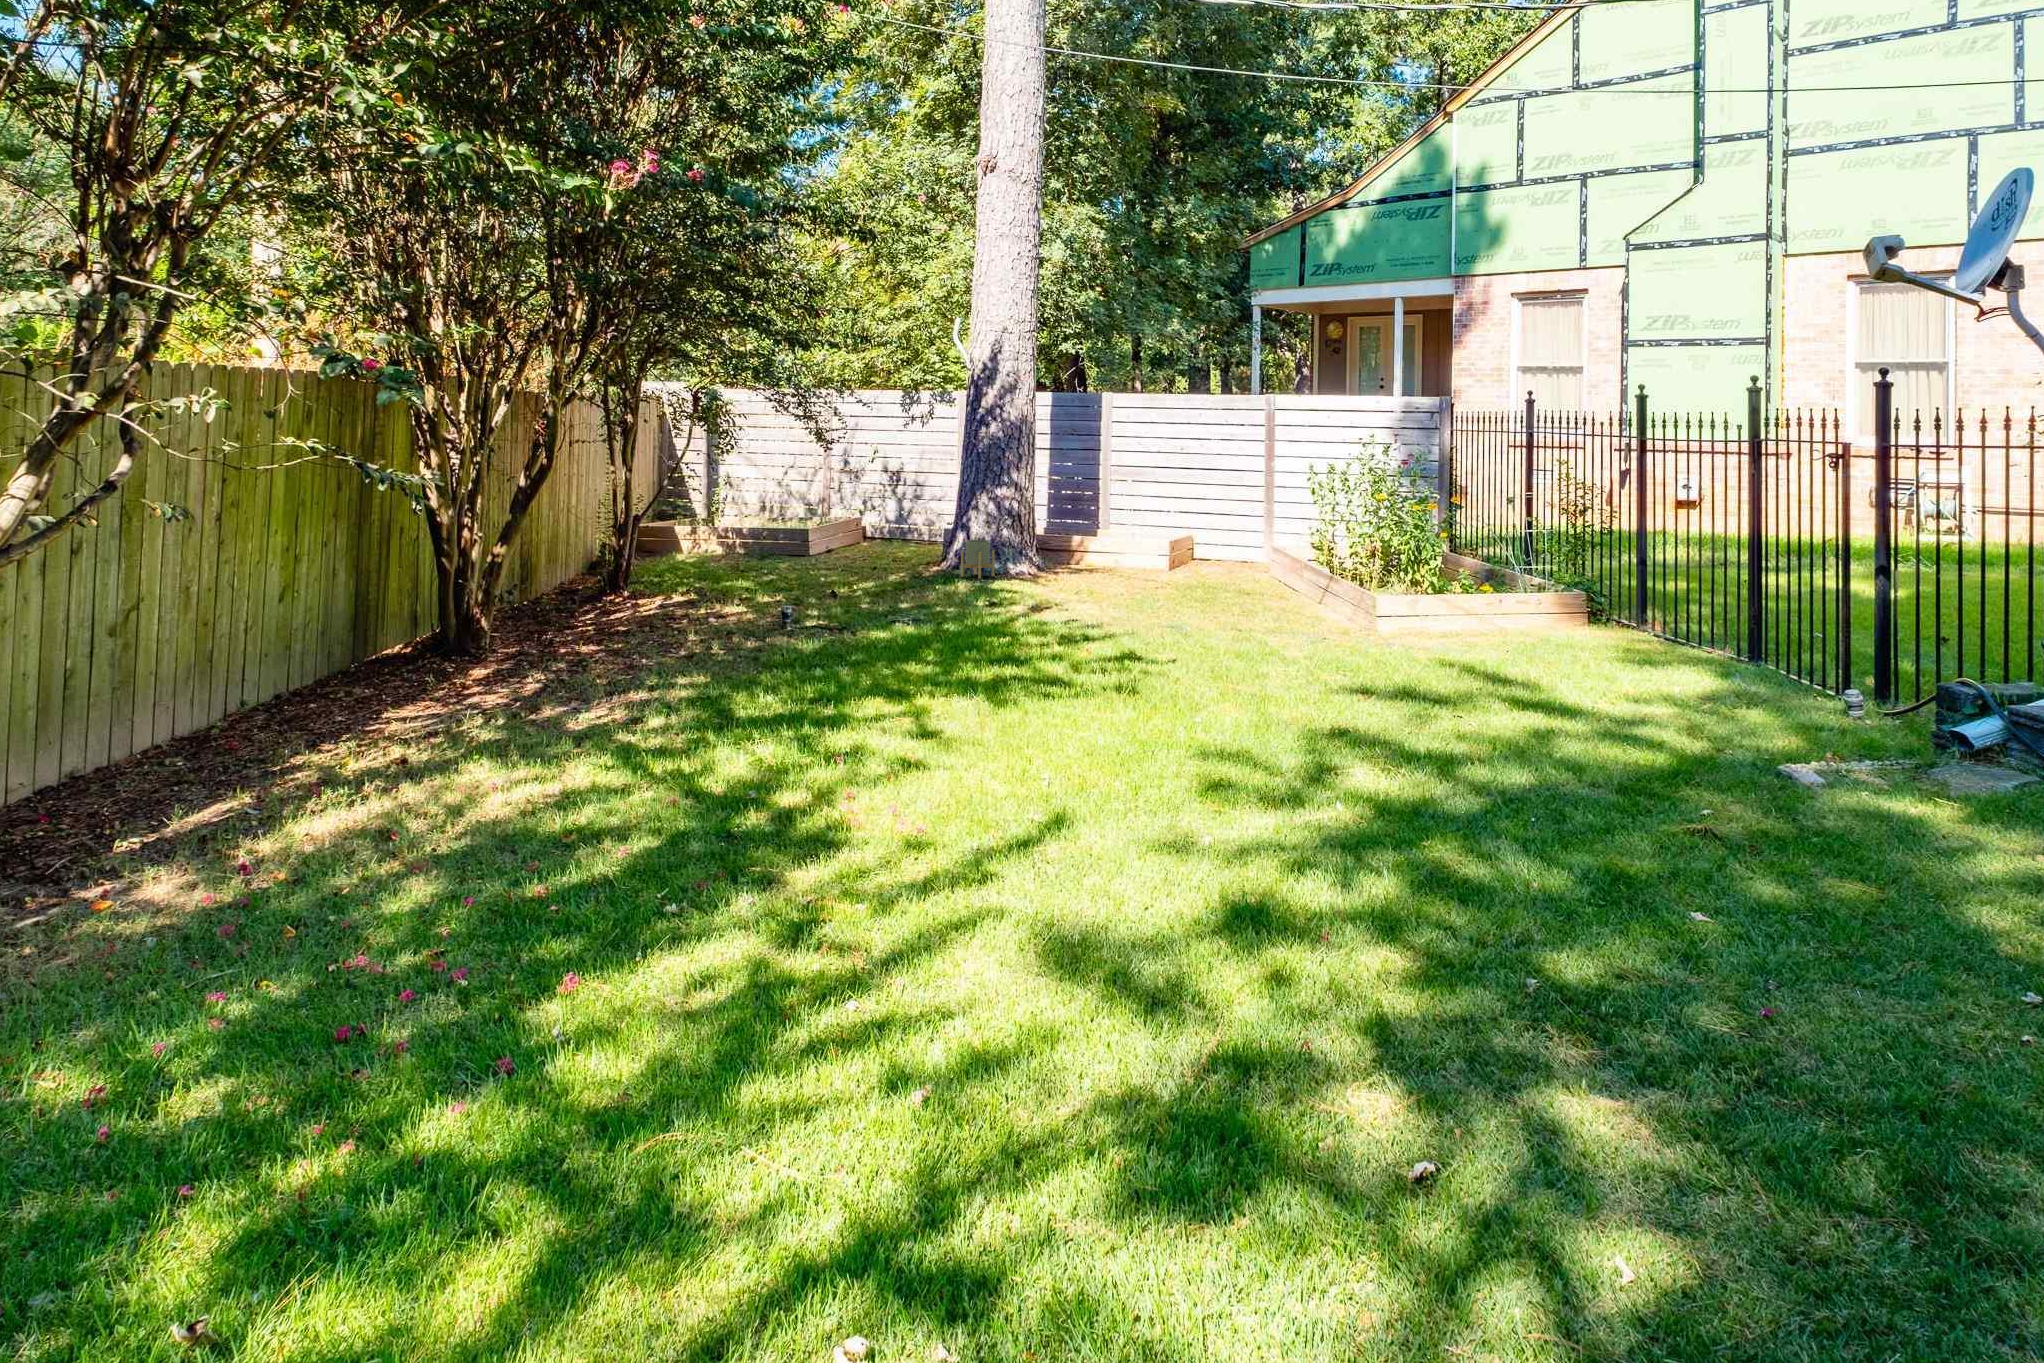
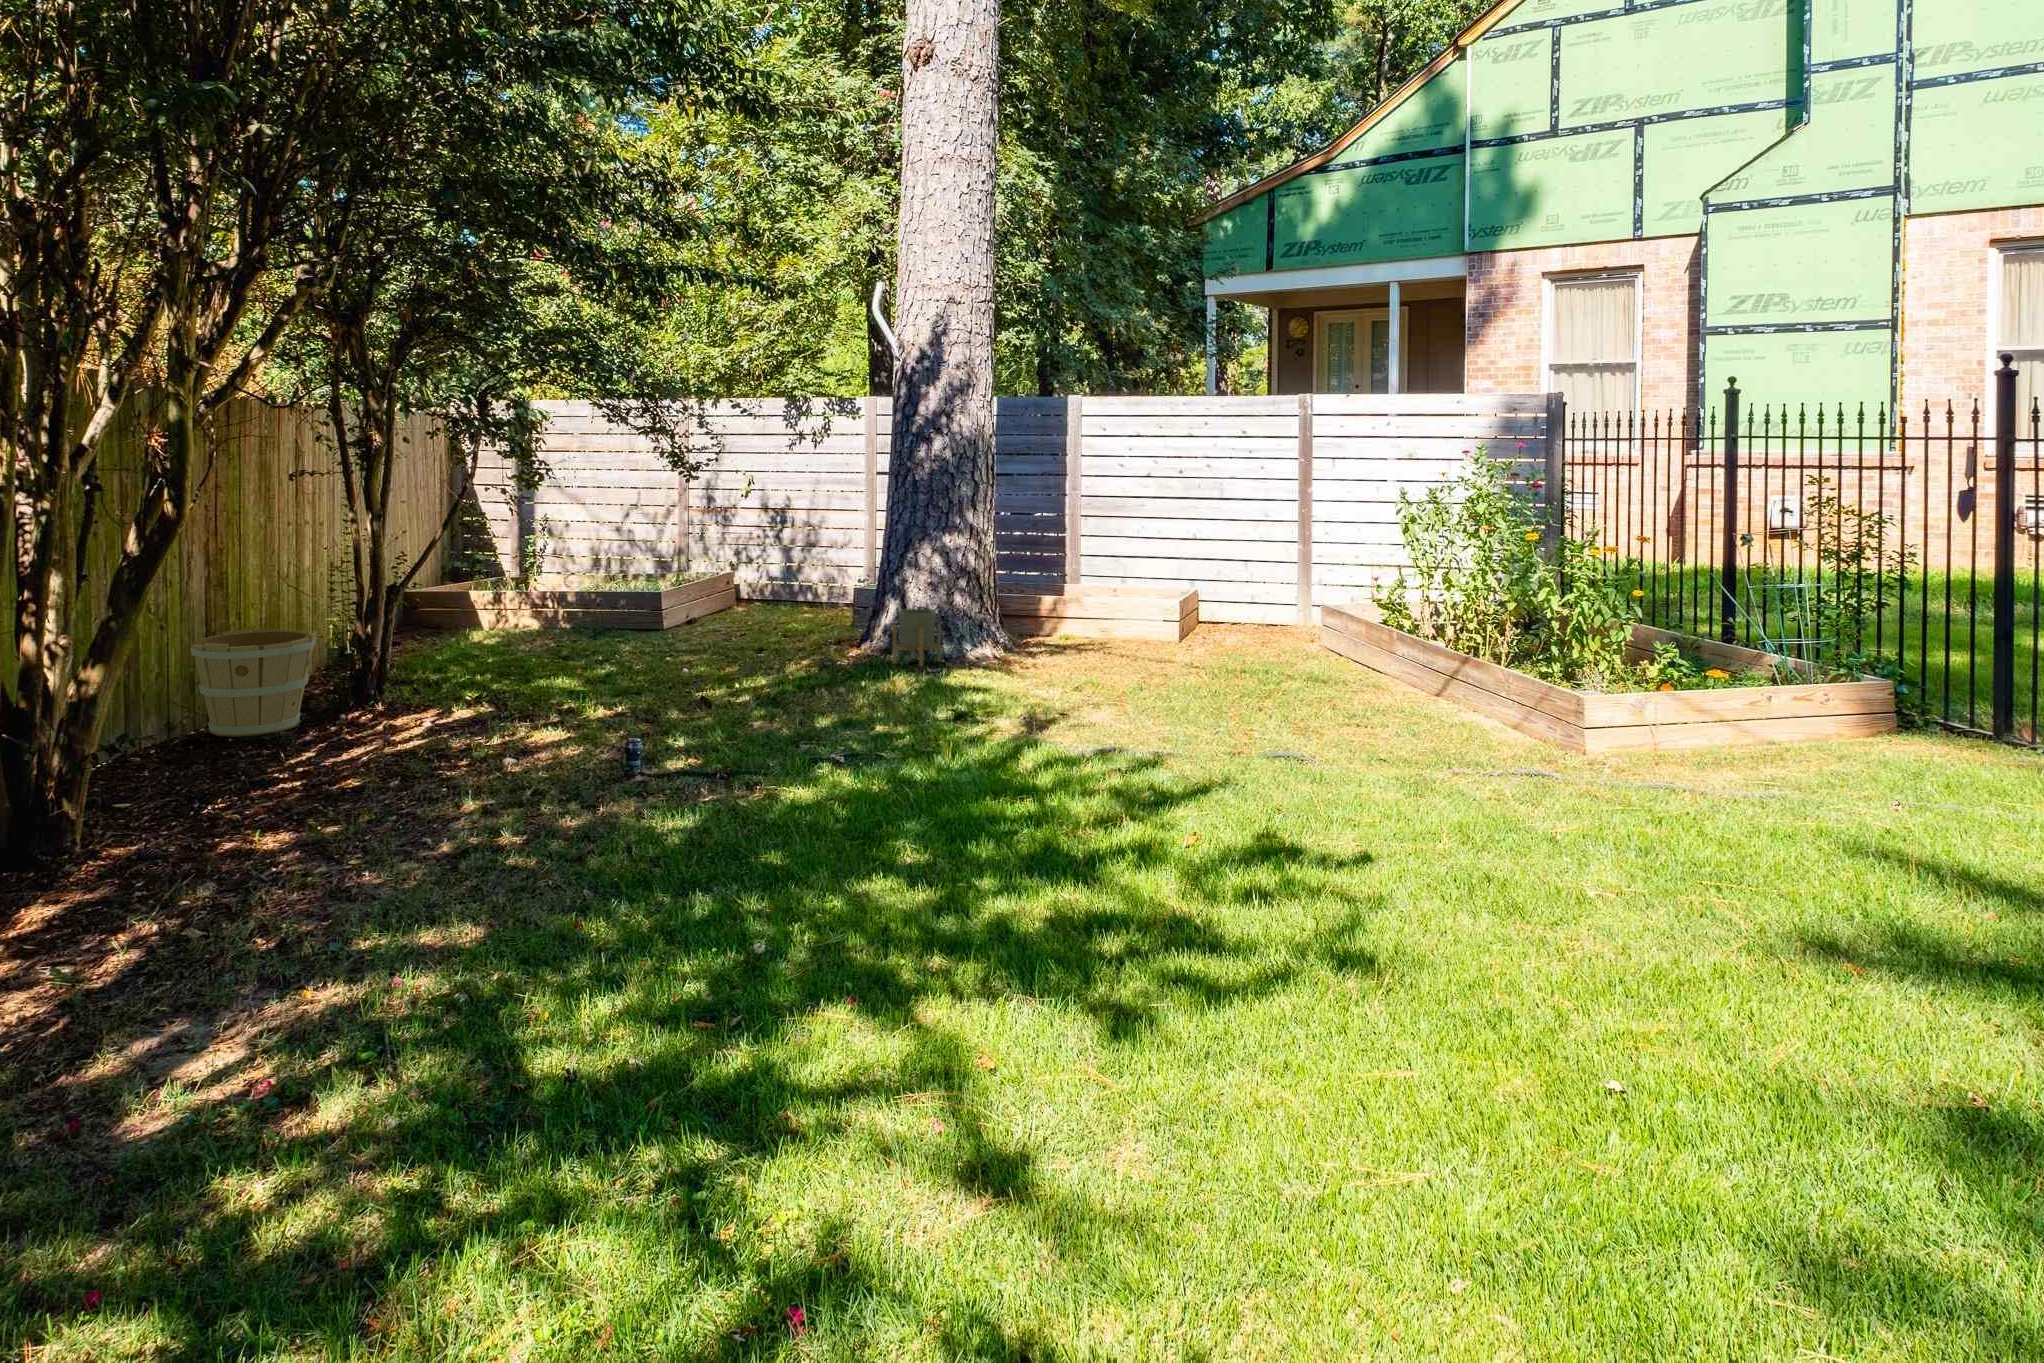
wooden bucket: none [518,537,592,601] -> present [191,628,317,737]

